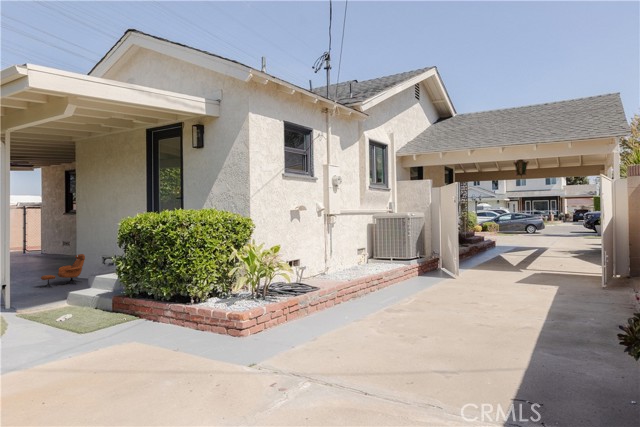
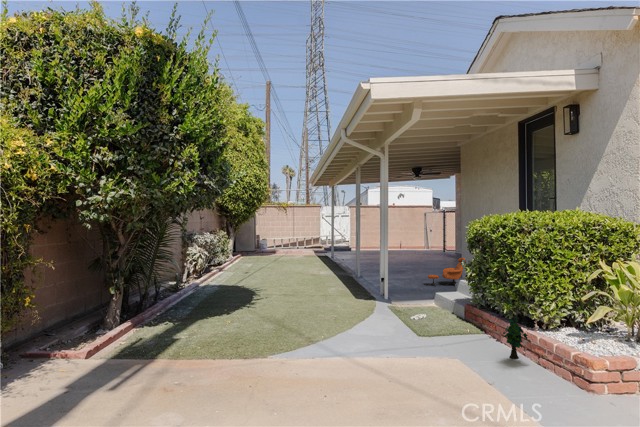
decorative plant: none [169,296,189,330] -> present [503,317,528,359]

